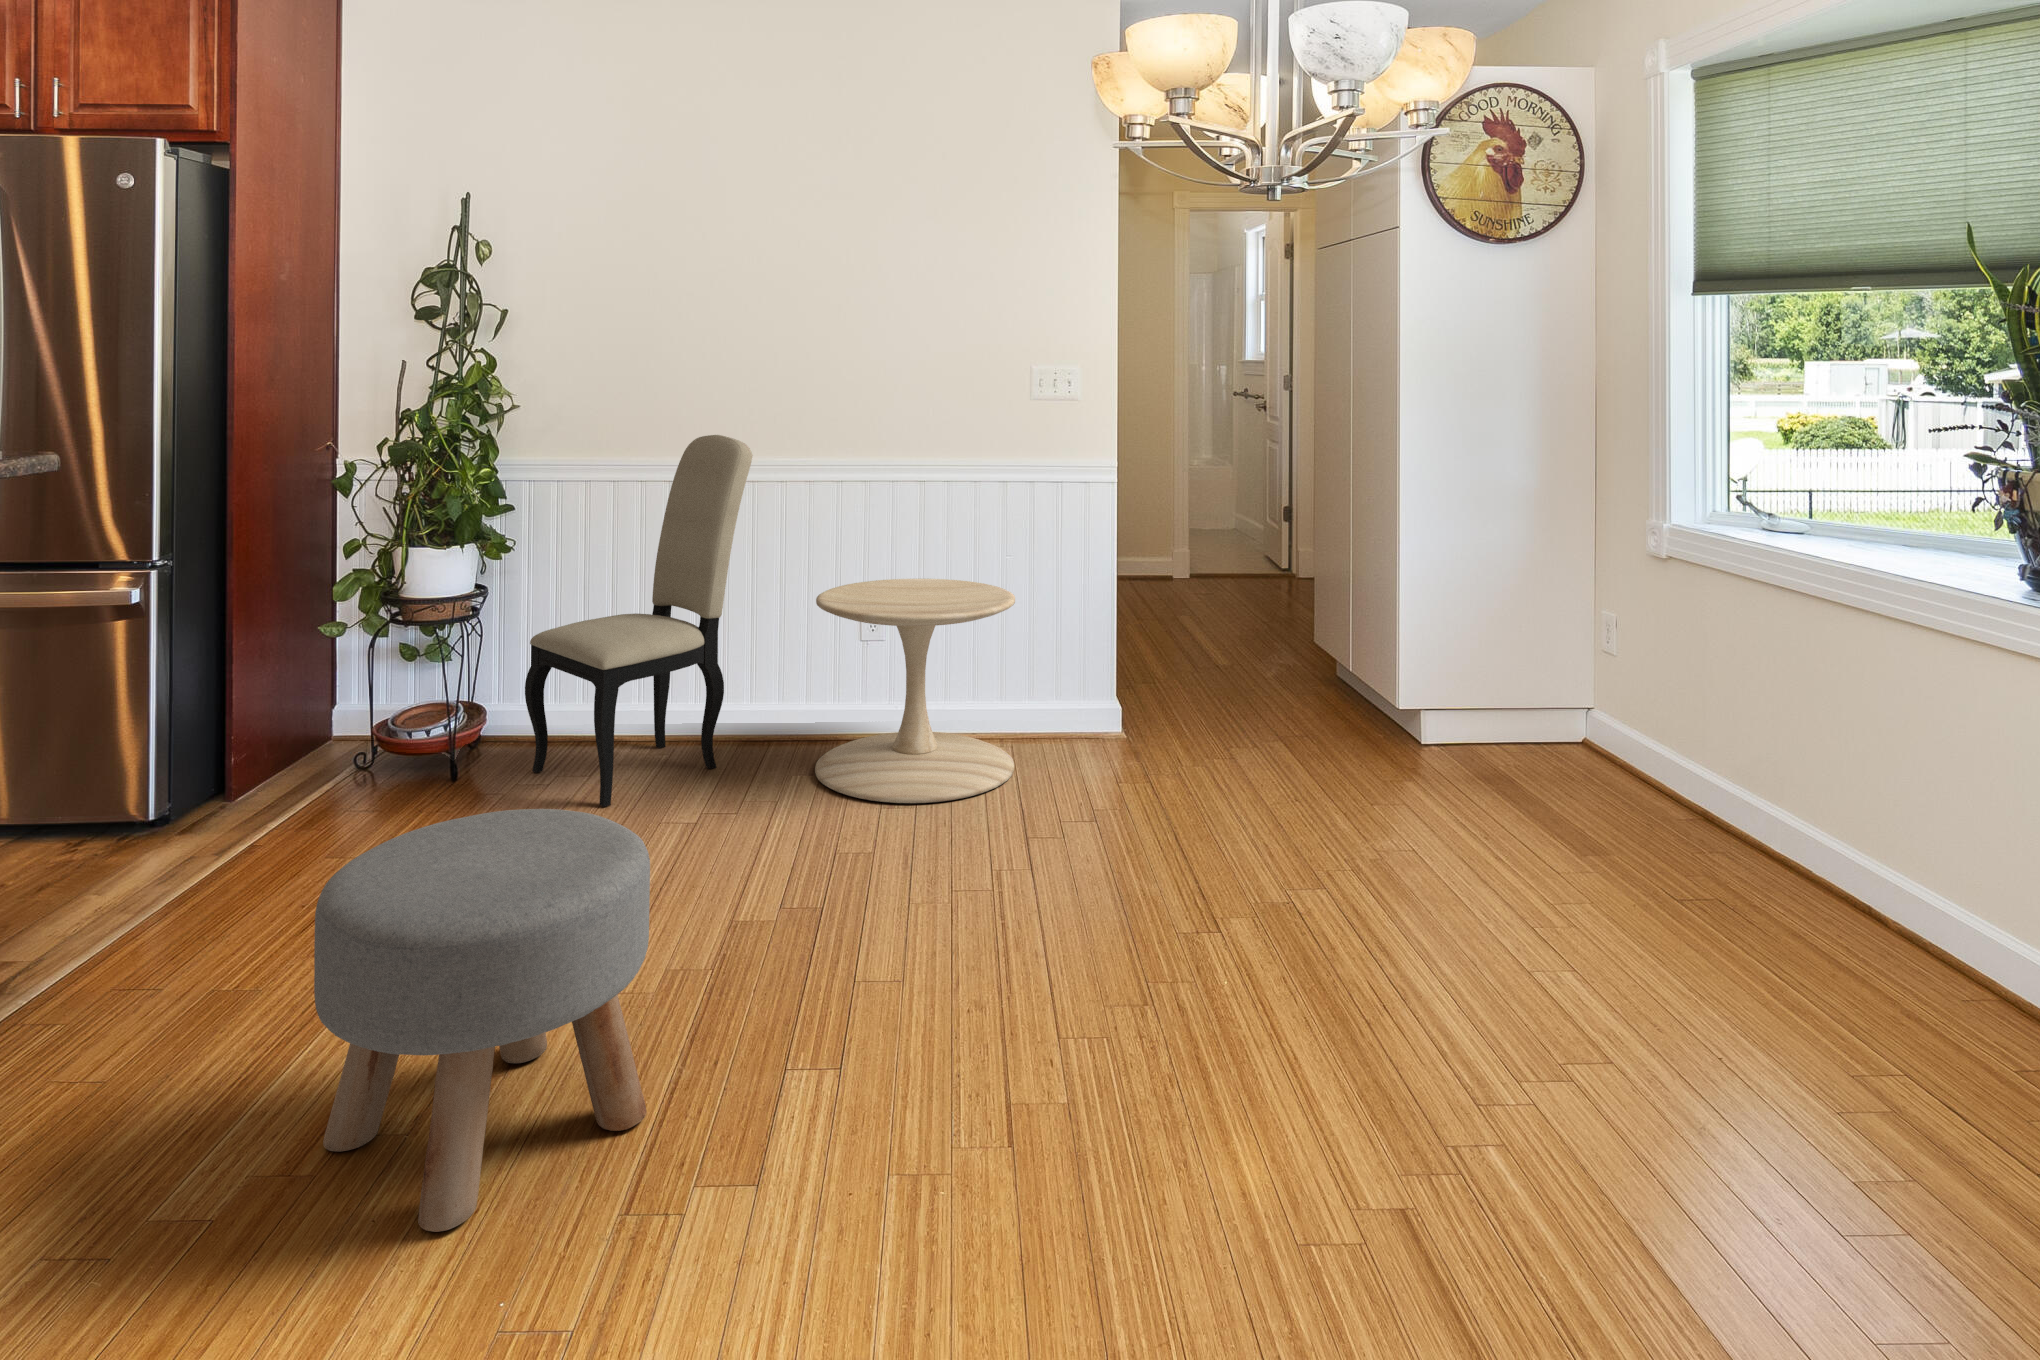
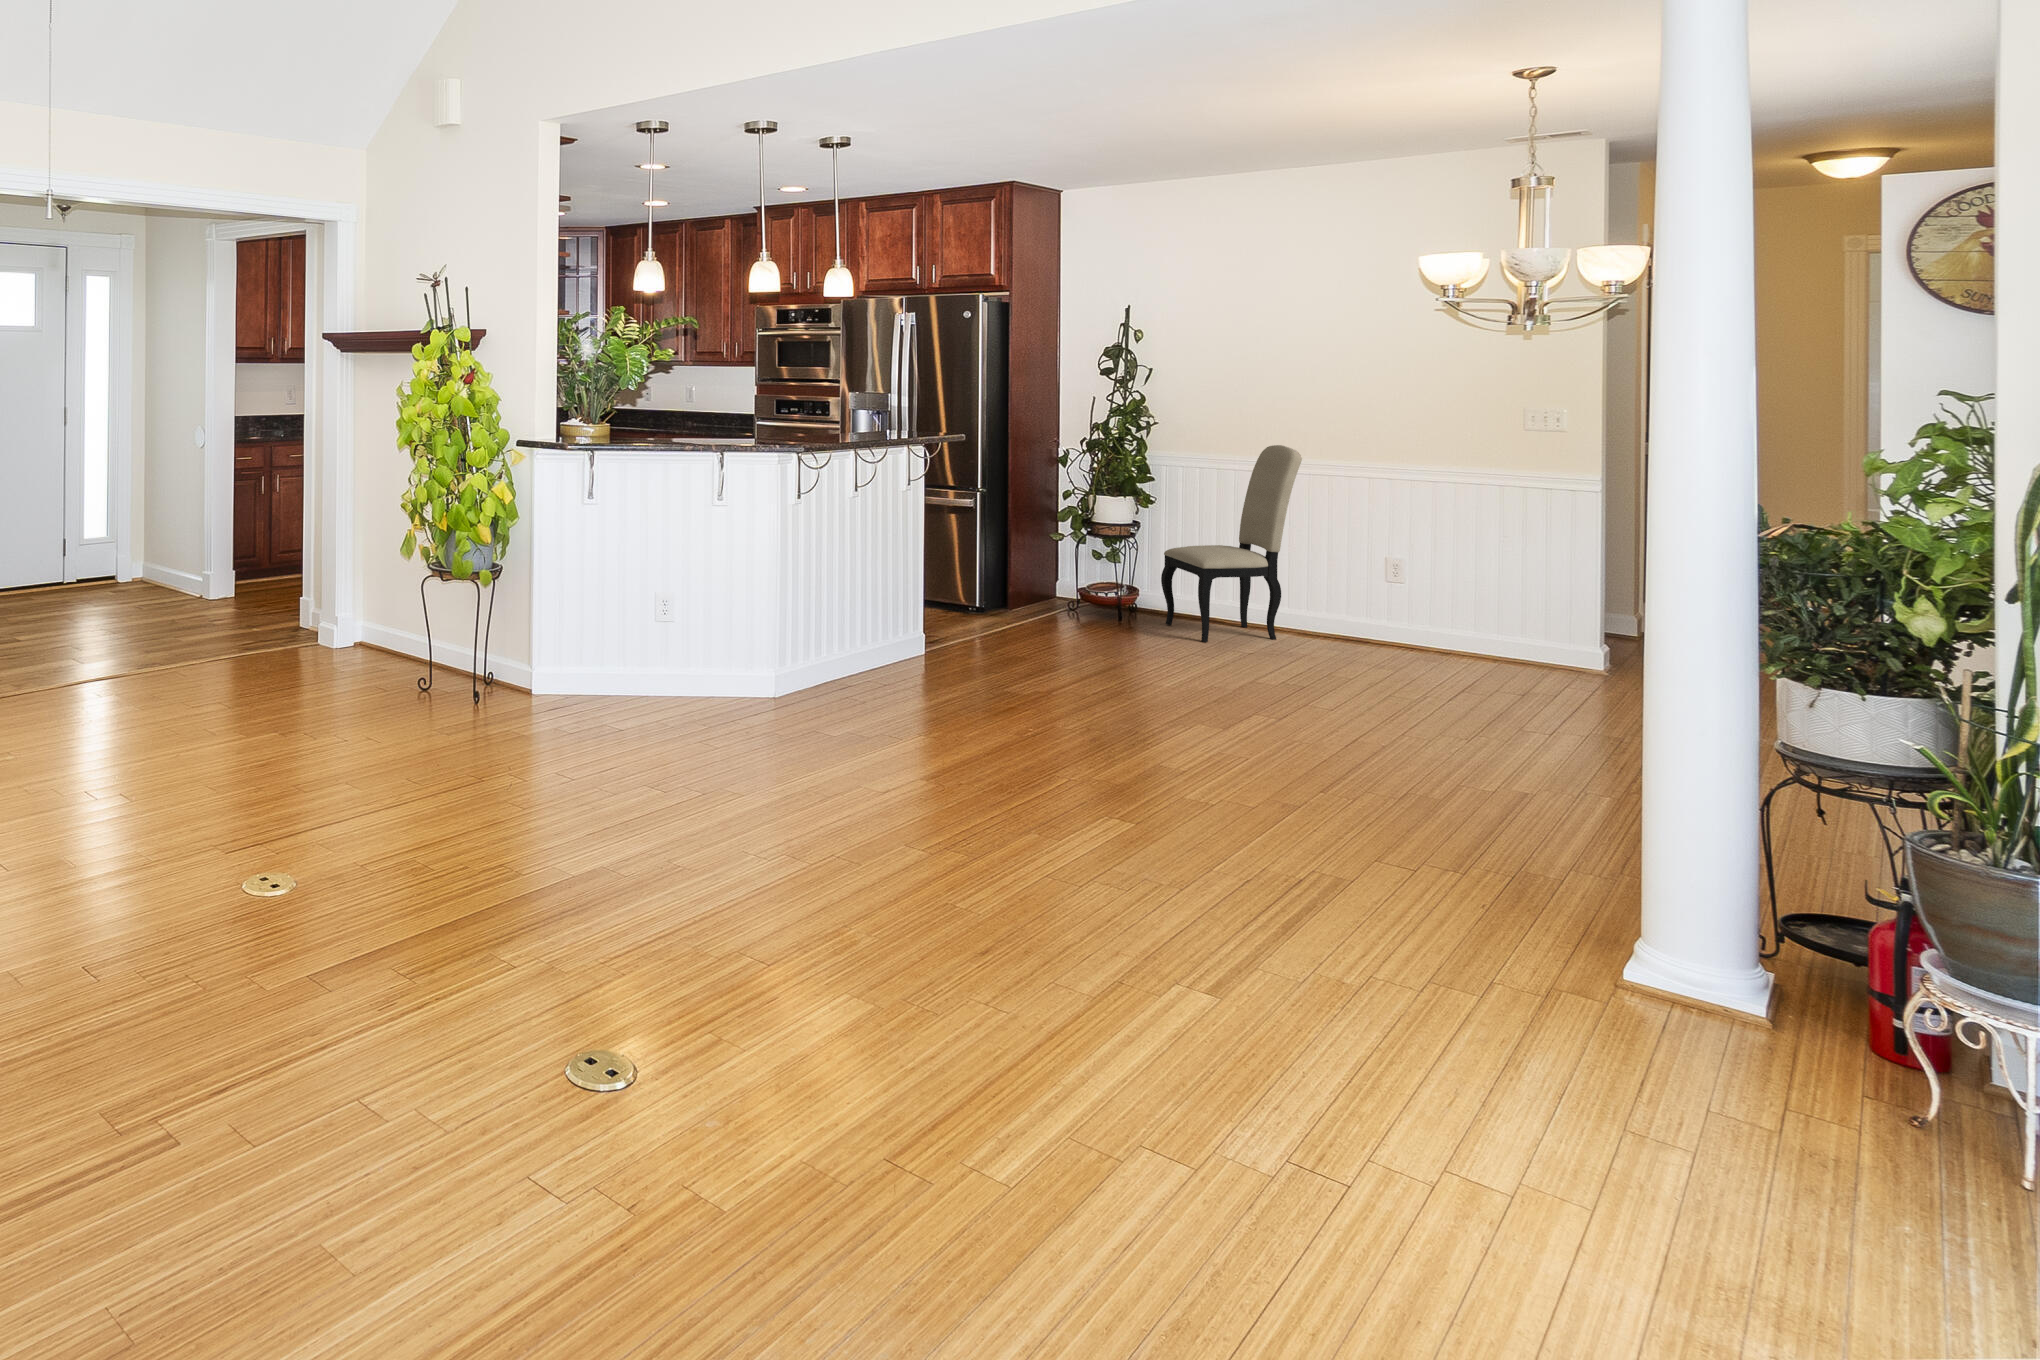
side table: present [815,579,1015,803] -> none [1339,543,1489,675]
ottoman: present [314,809,650,1232] -> none [1077,594,1205,717]

